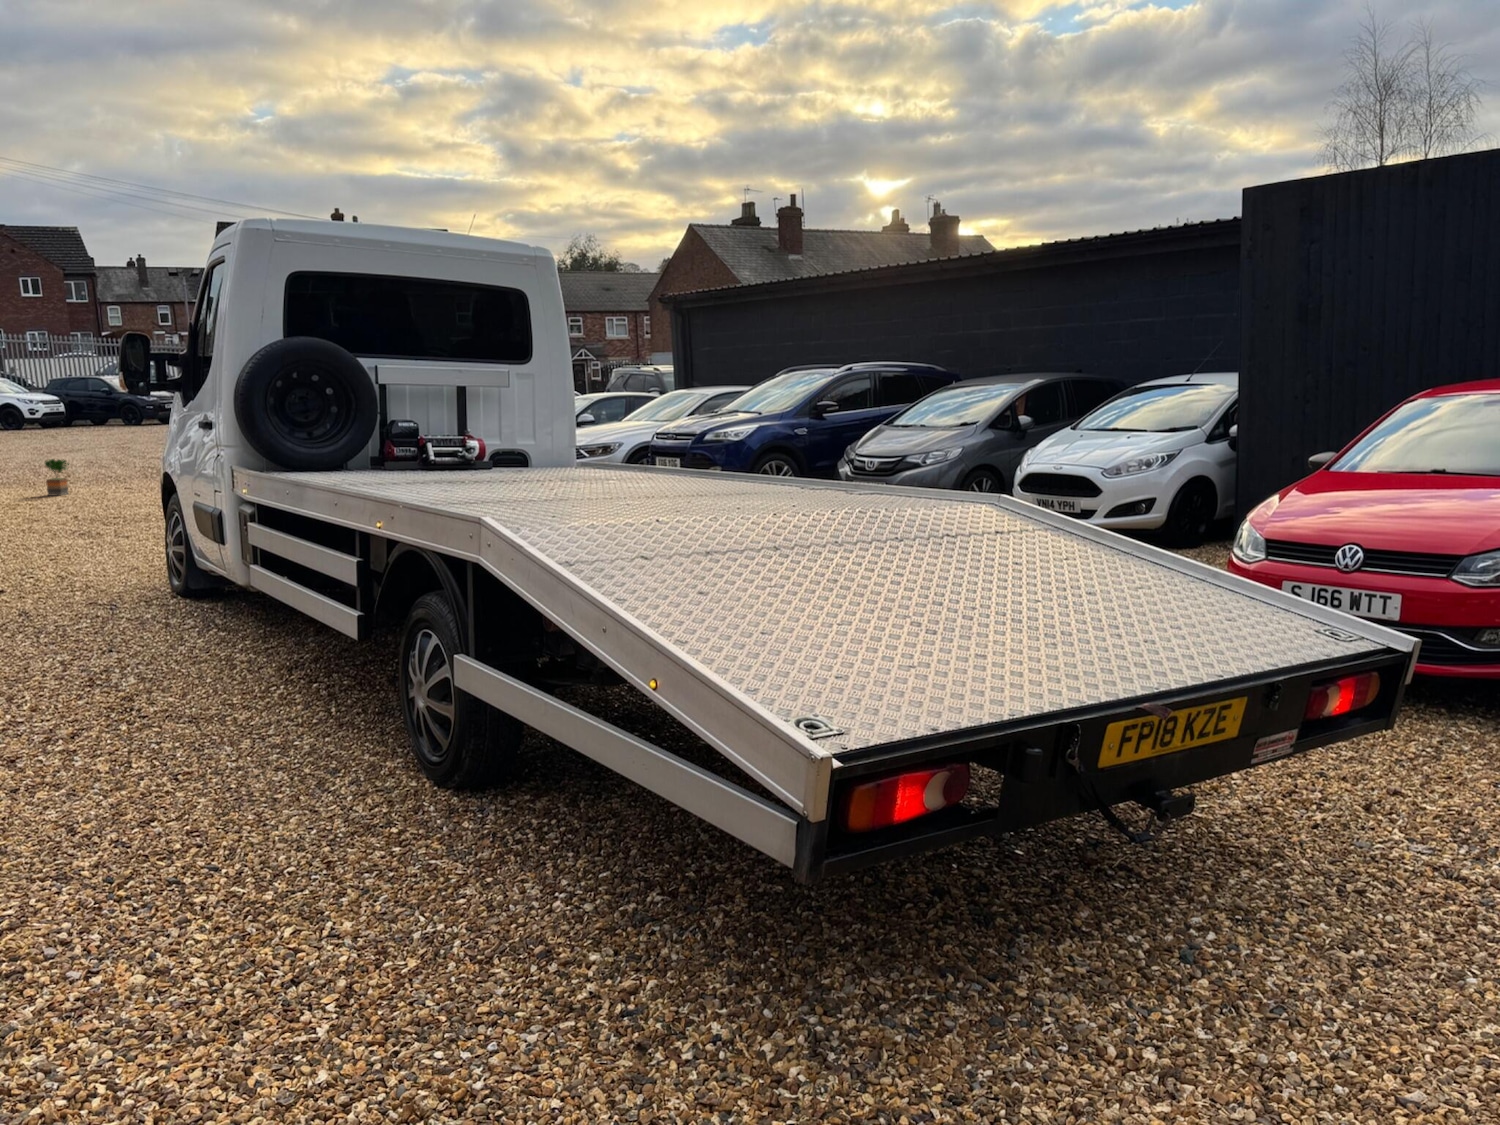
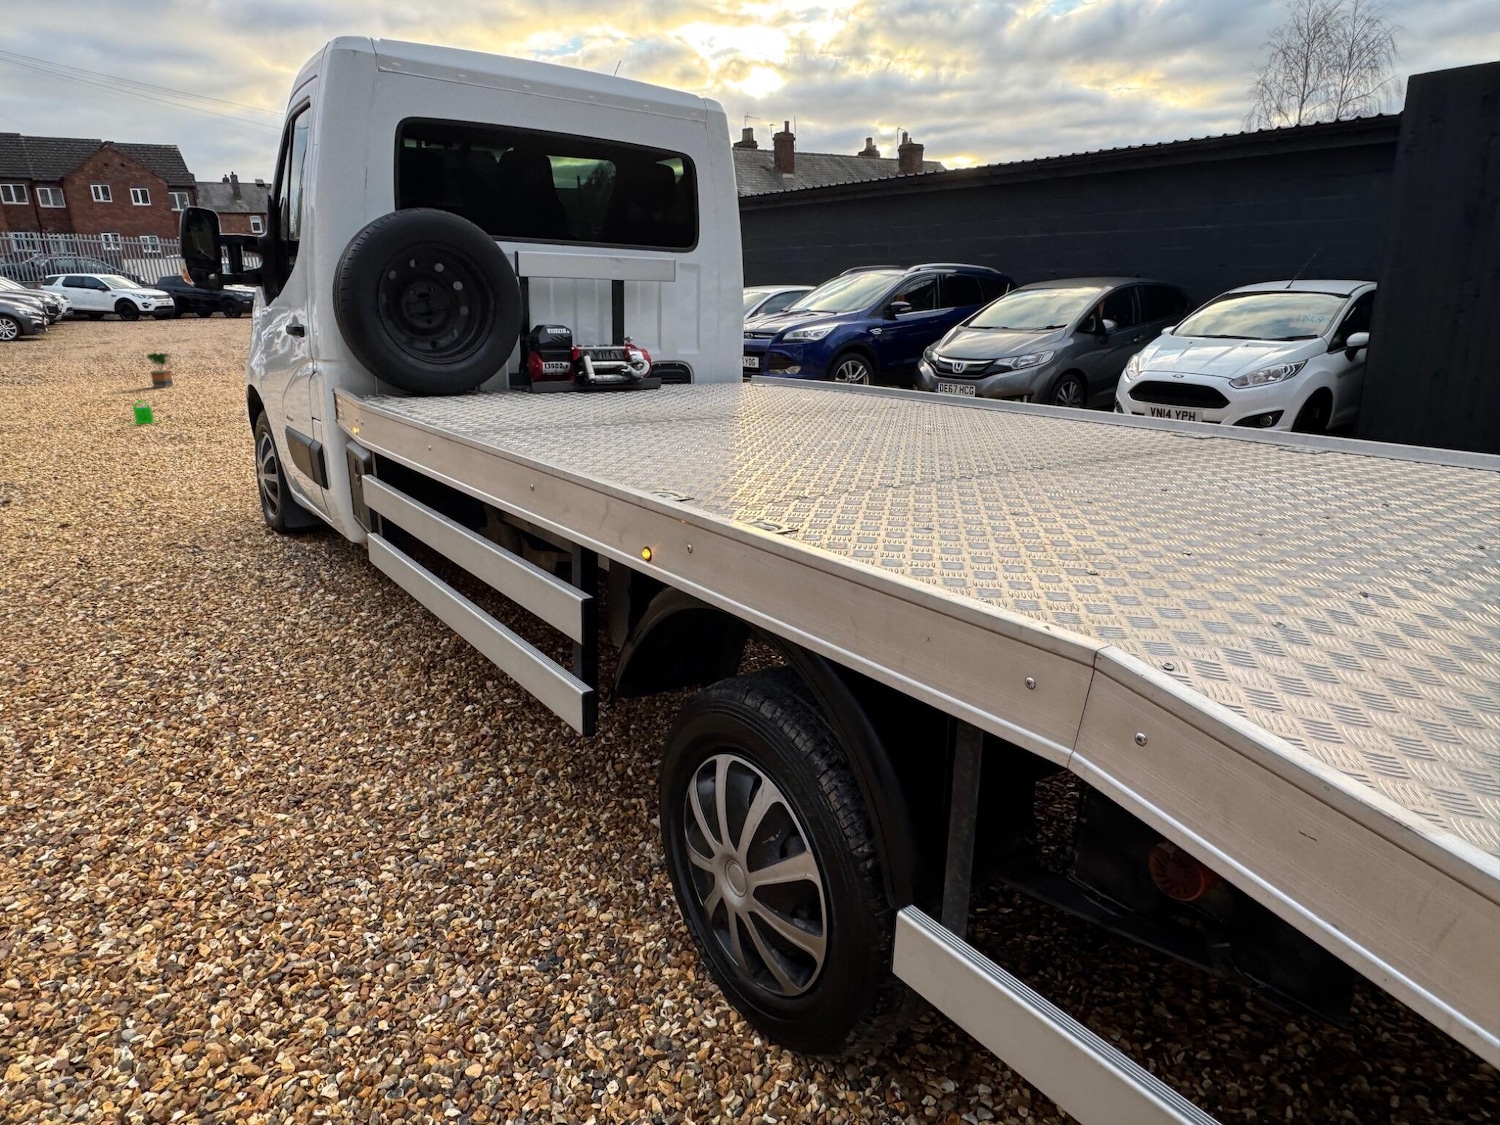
watering can: none [33,504,54,528] -> present [133,400,154,424]

